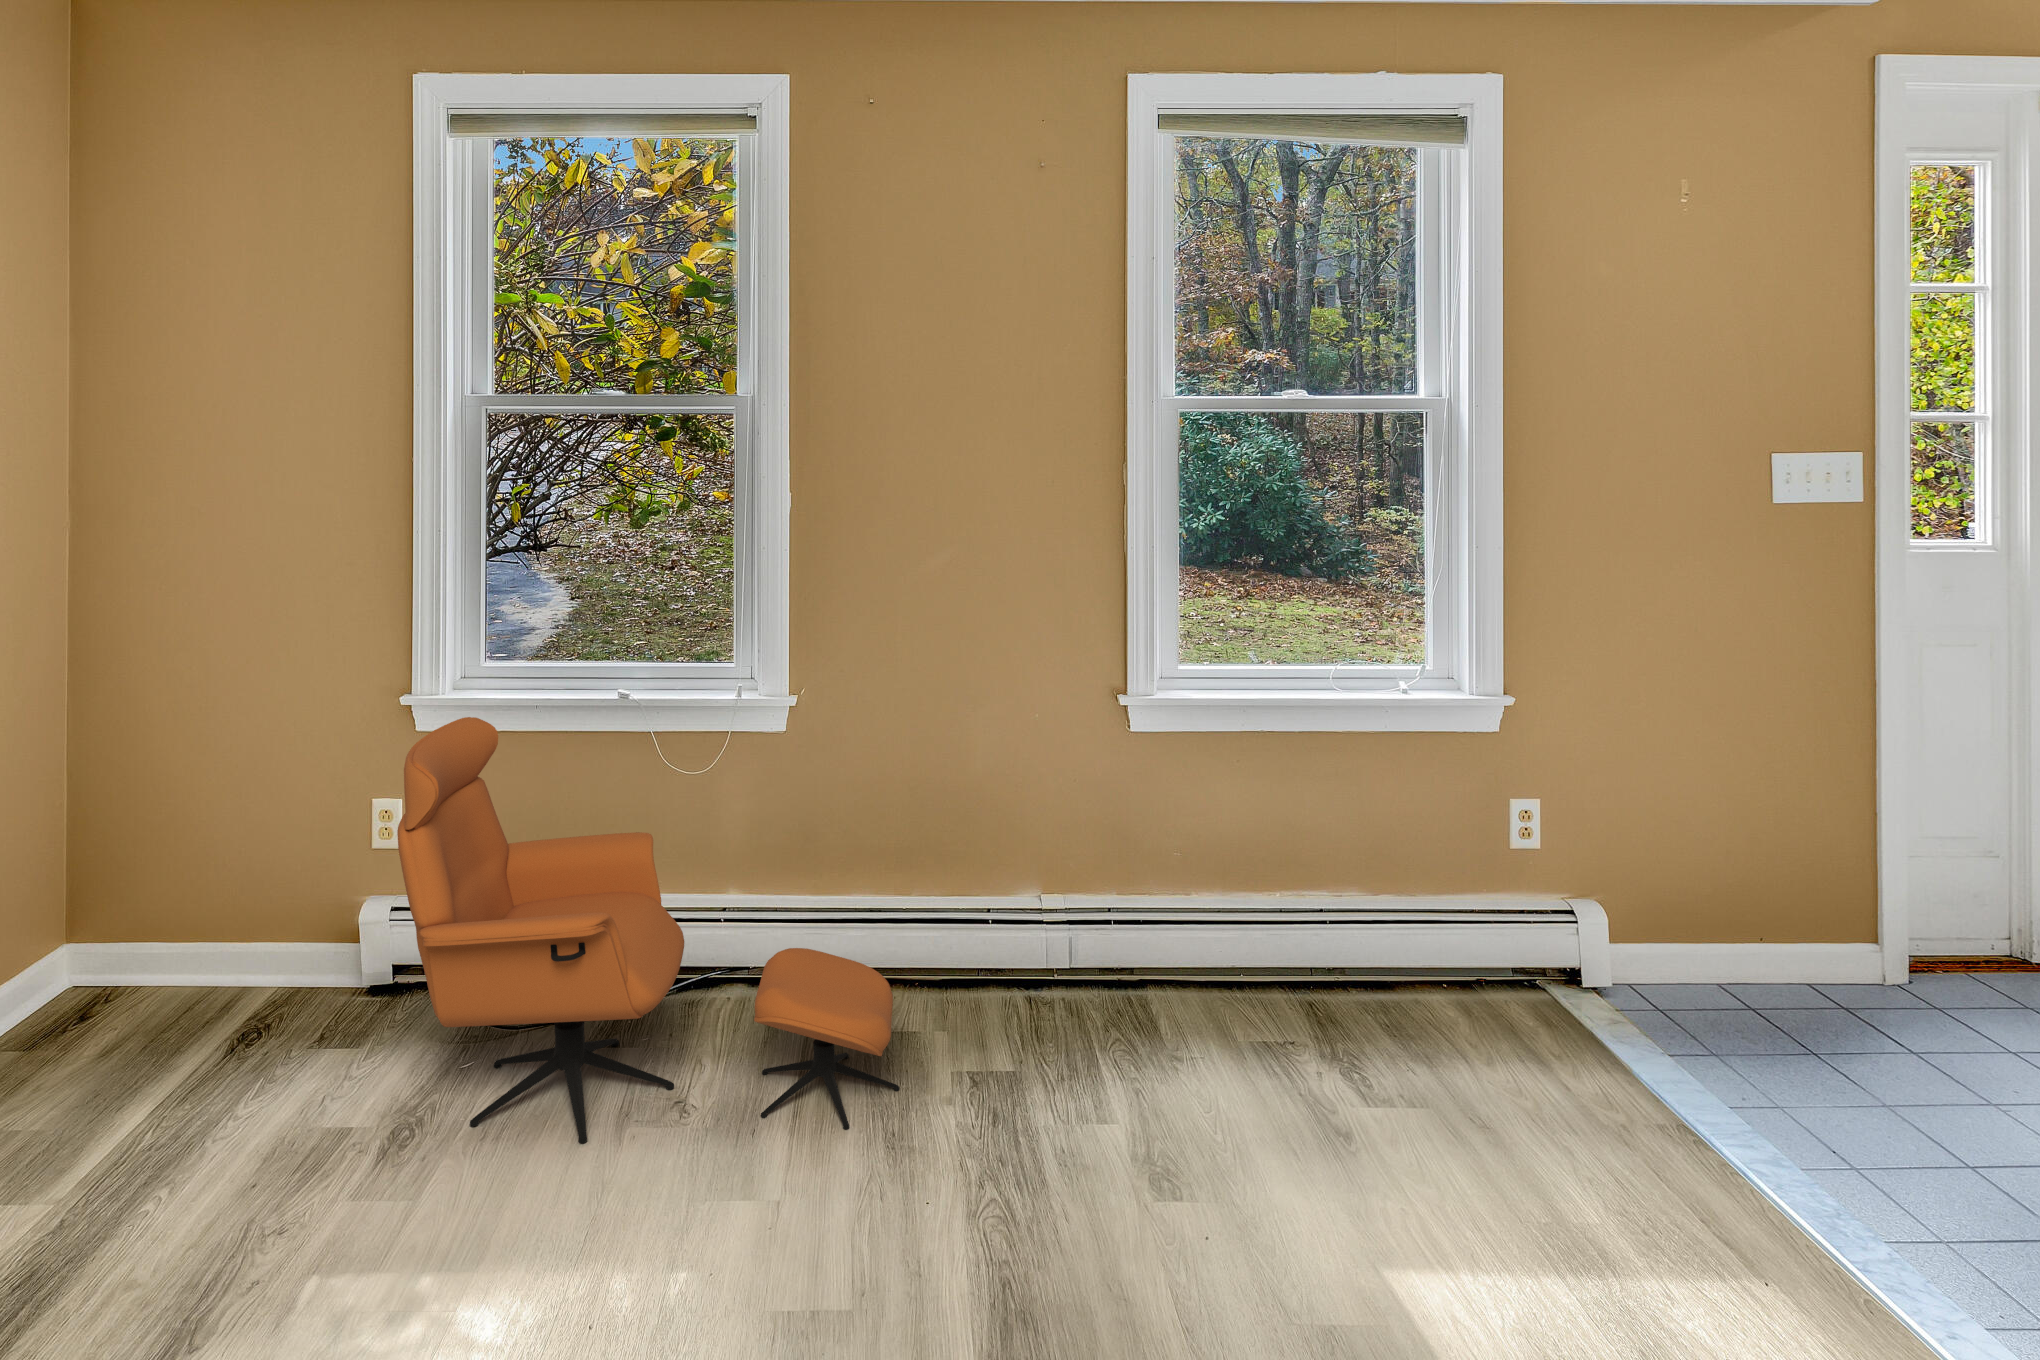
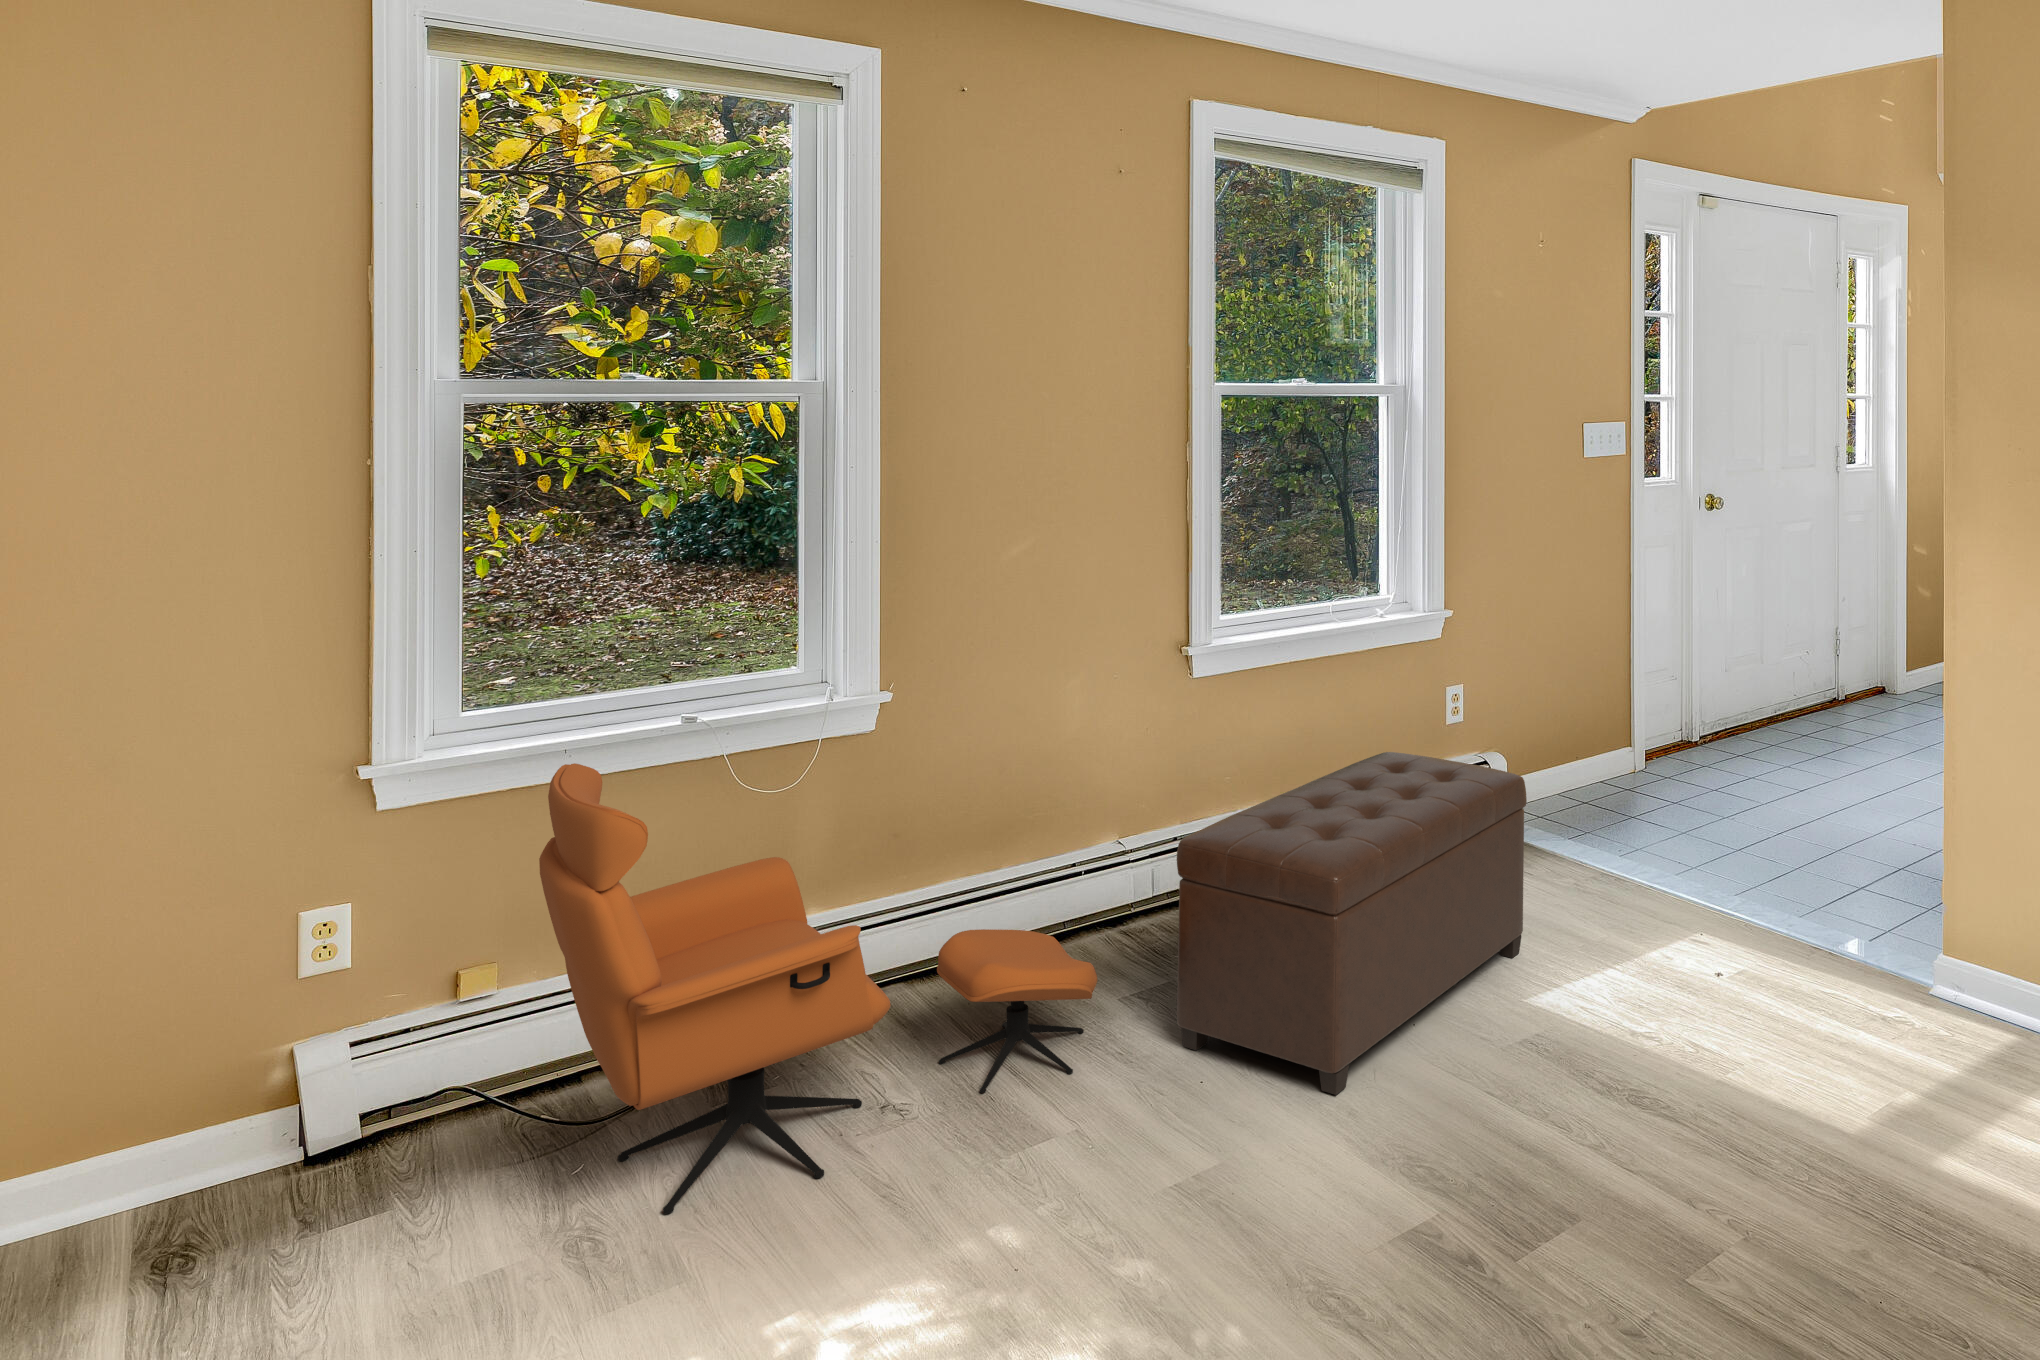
ottoman: none [955,865,1455,1268] -> present [1177,752,1527,1095]

